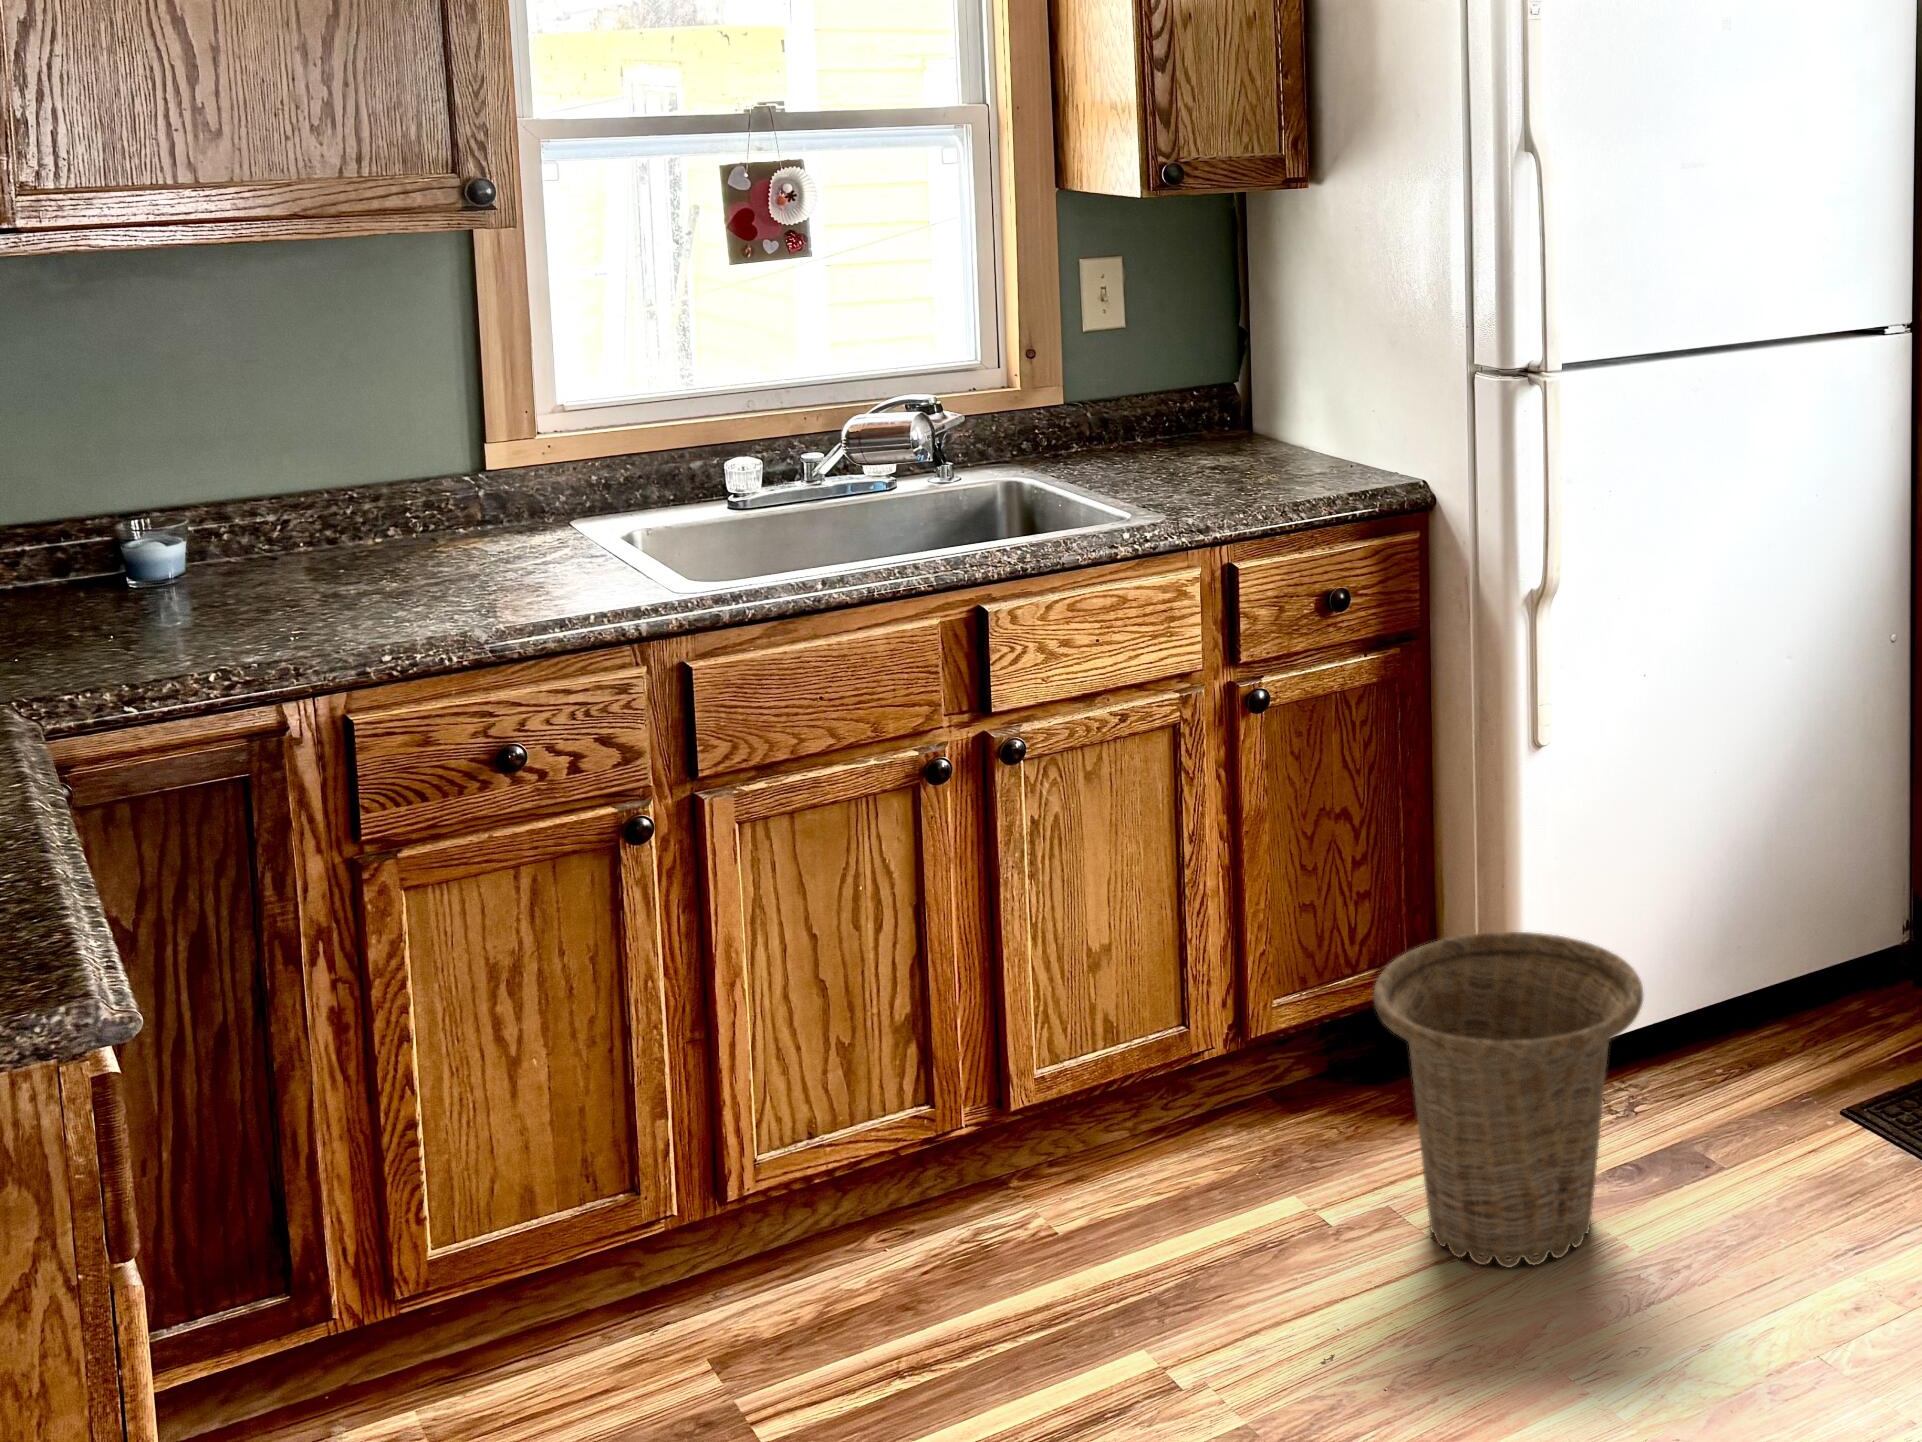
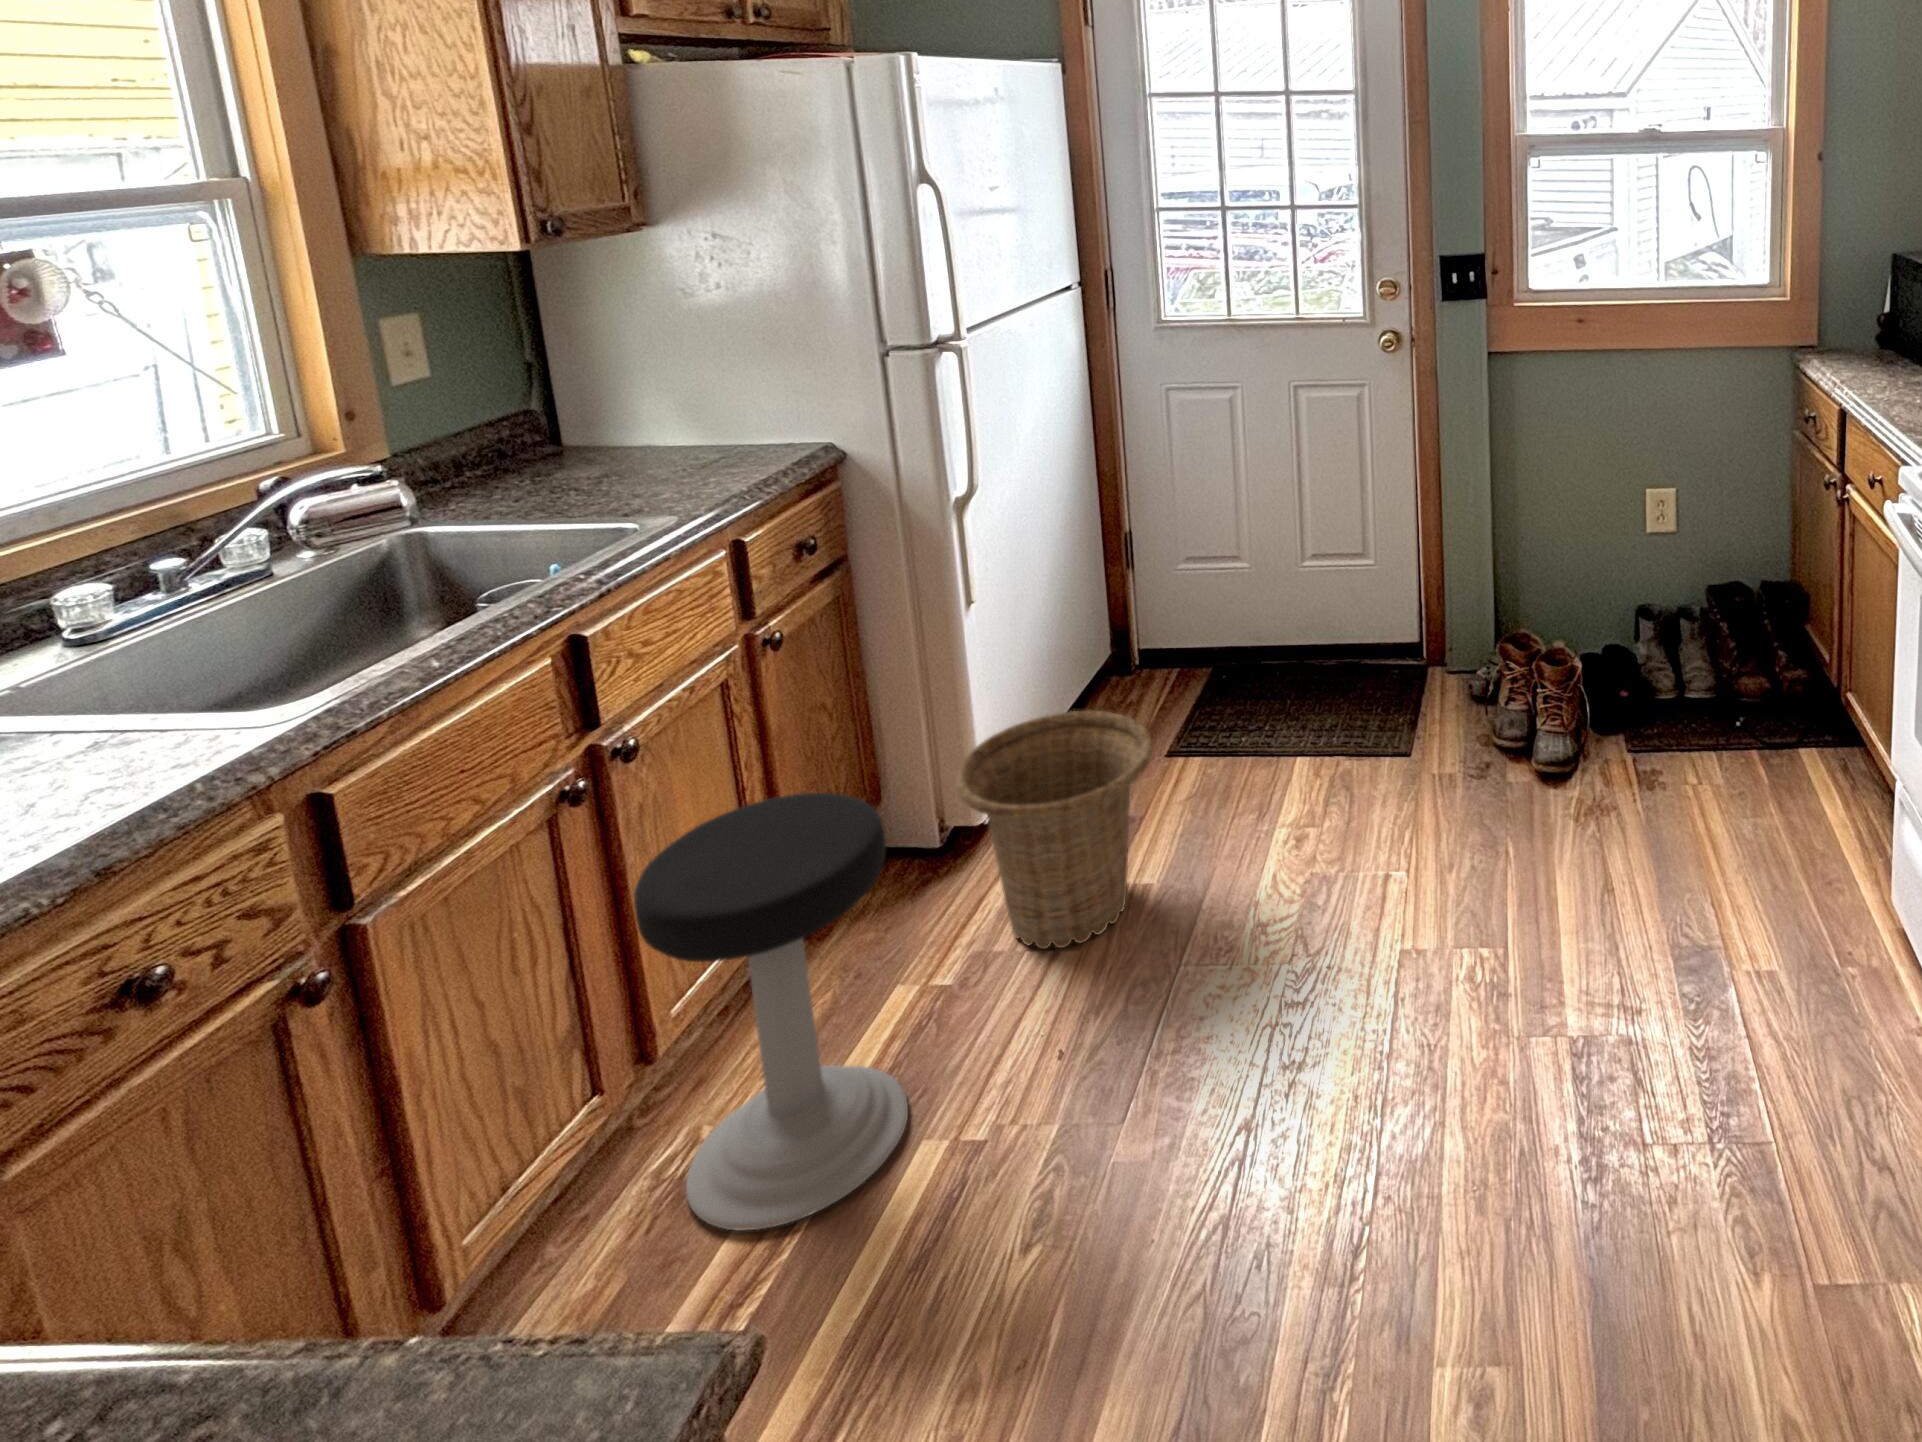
stool: none [927,862,1183,1348] -> present [634,793,908,1231]

